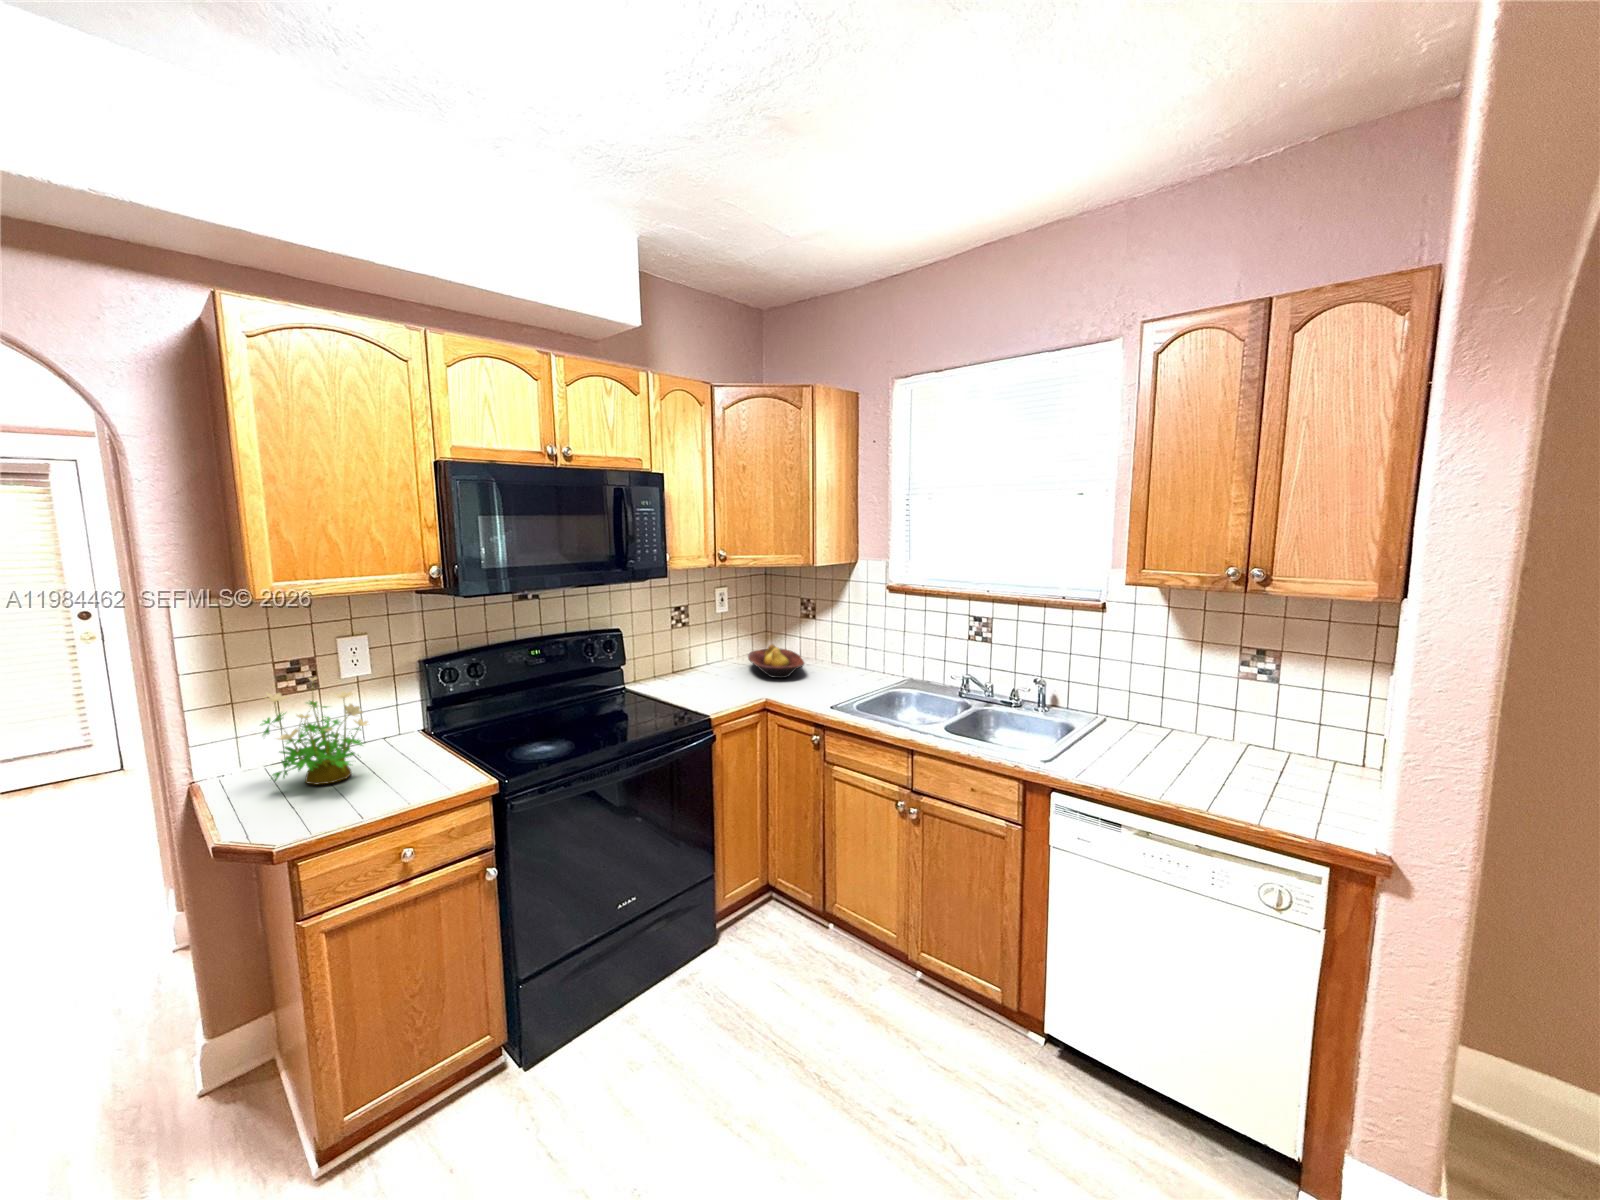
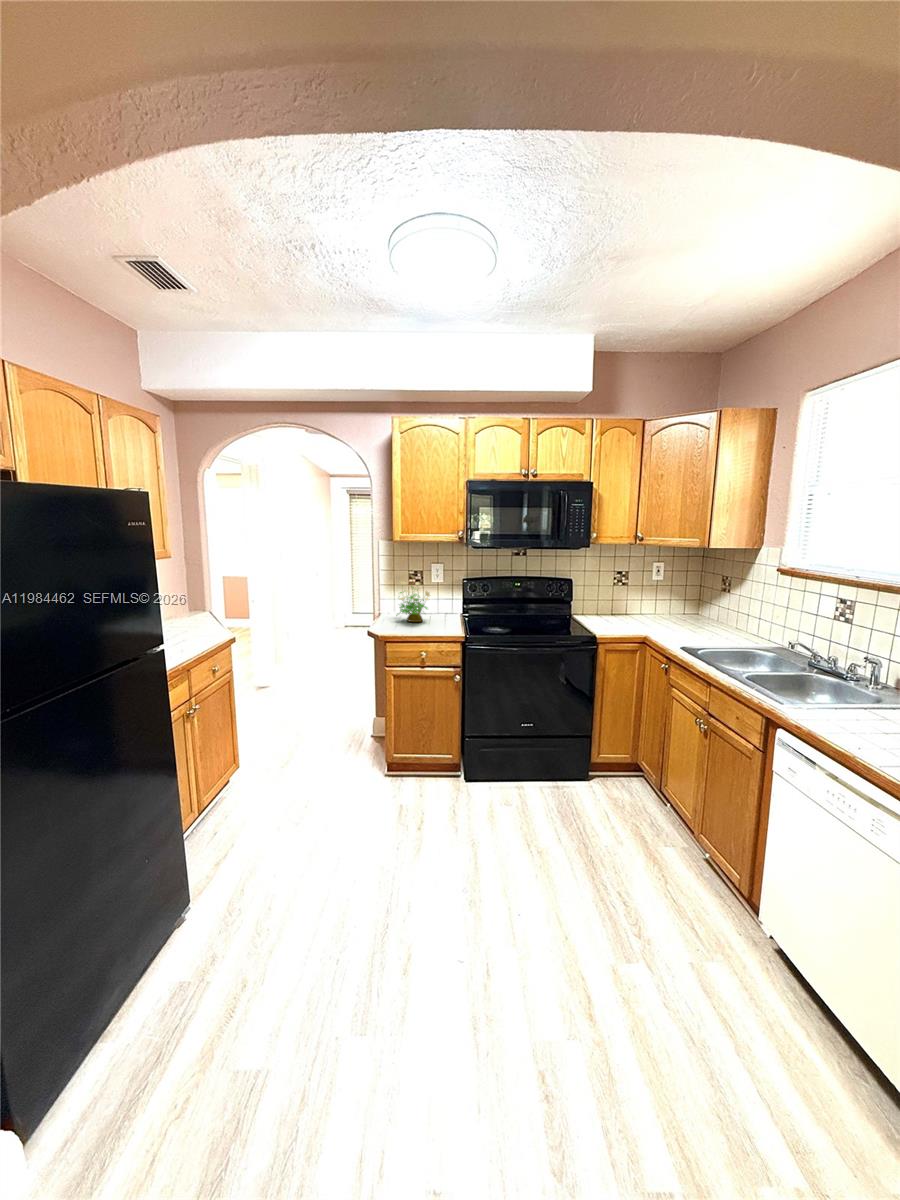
fruit bowl: present [748,645,804,678] -> none [662,606,707,629]

